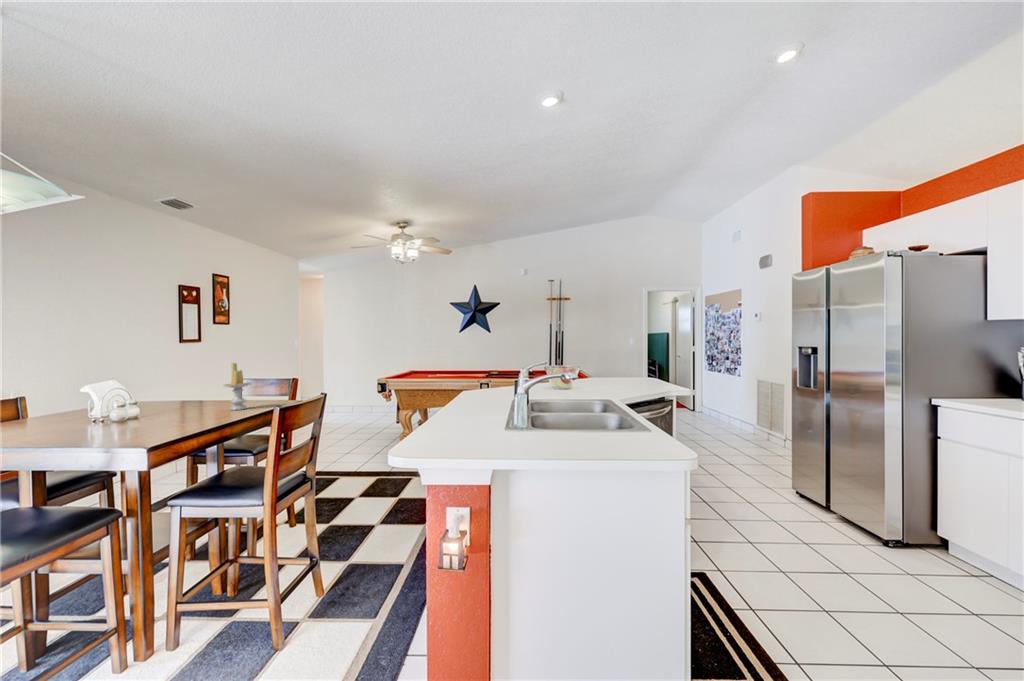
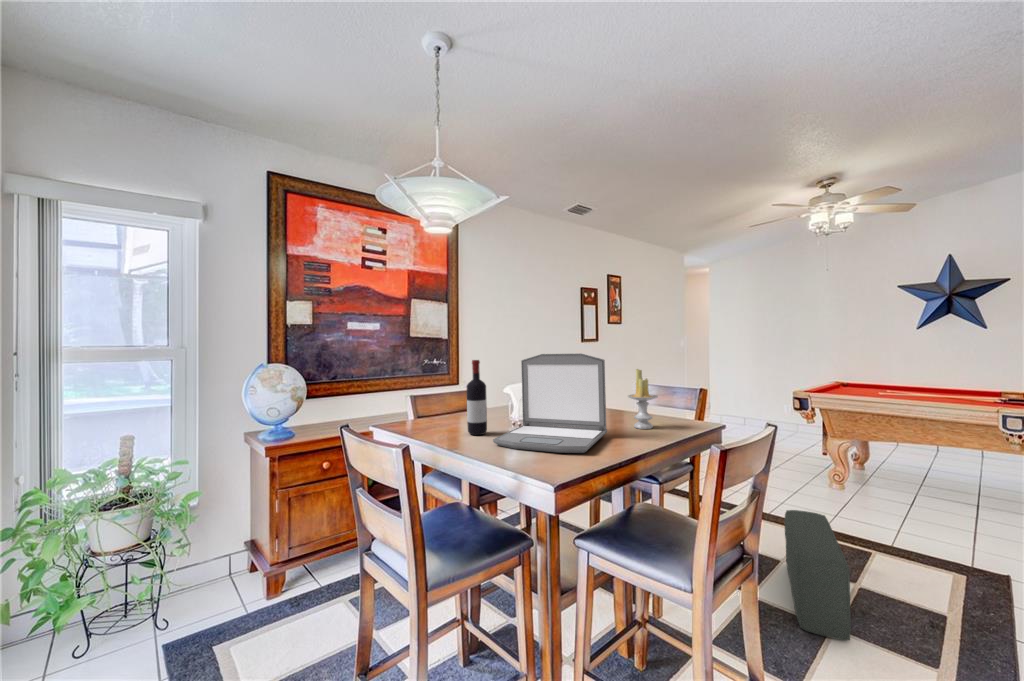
laptop: none [71,351,202,437] -> present [493,353,607,453]
wine bottle: none [28,359,58,435] -> present [467,360,487,435]
pouf: none [356,458,387,531] -> present [785,510,851,640]

